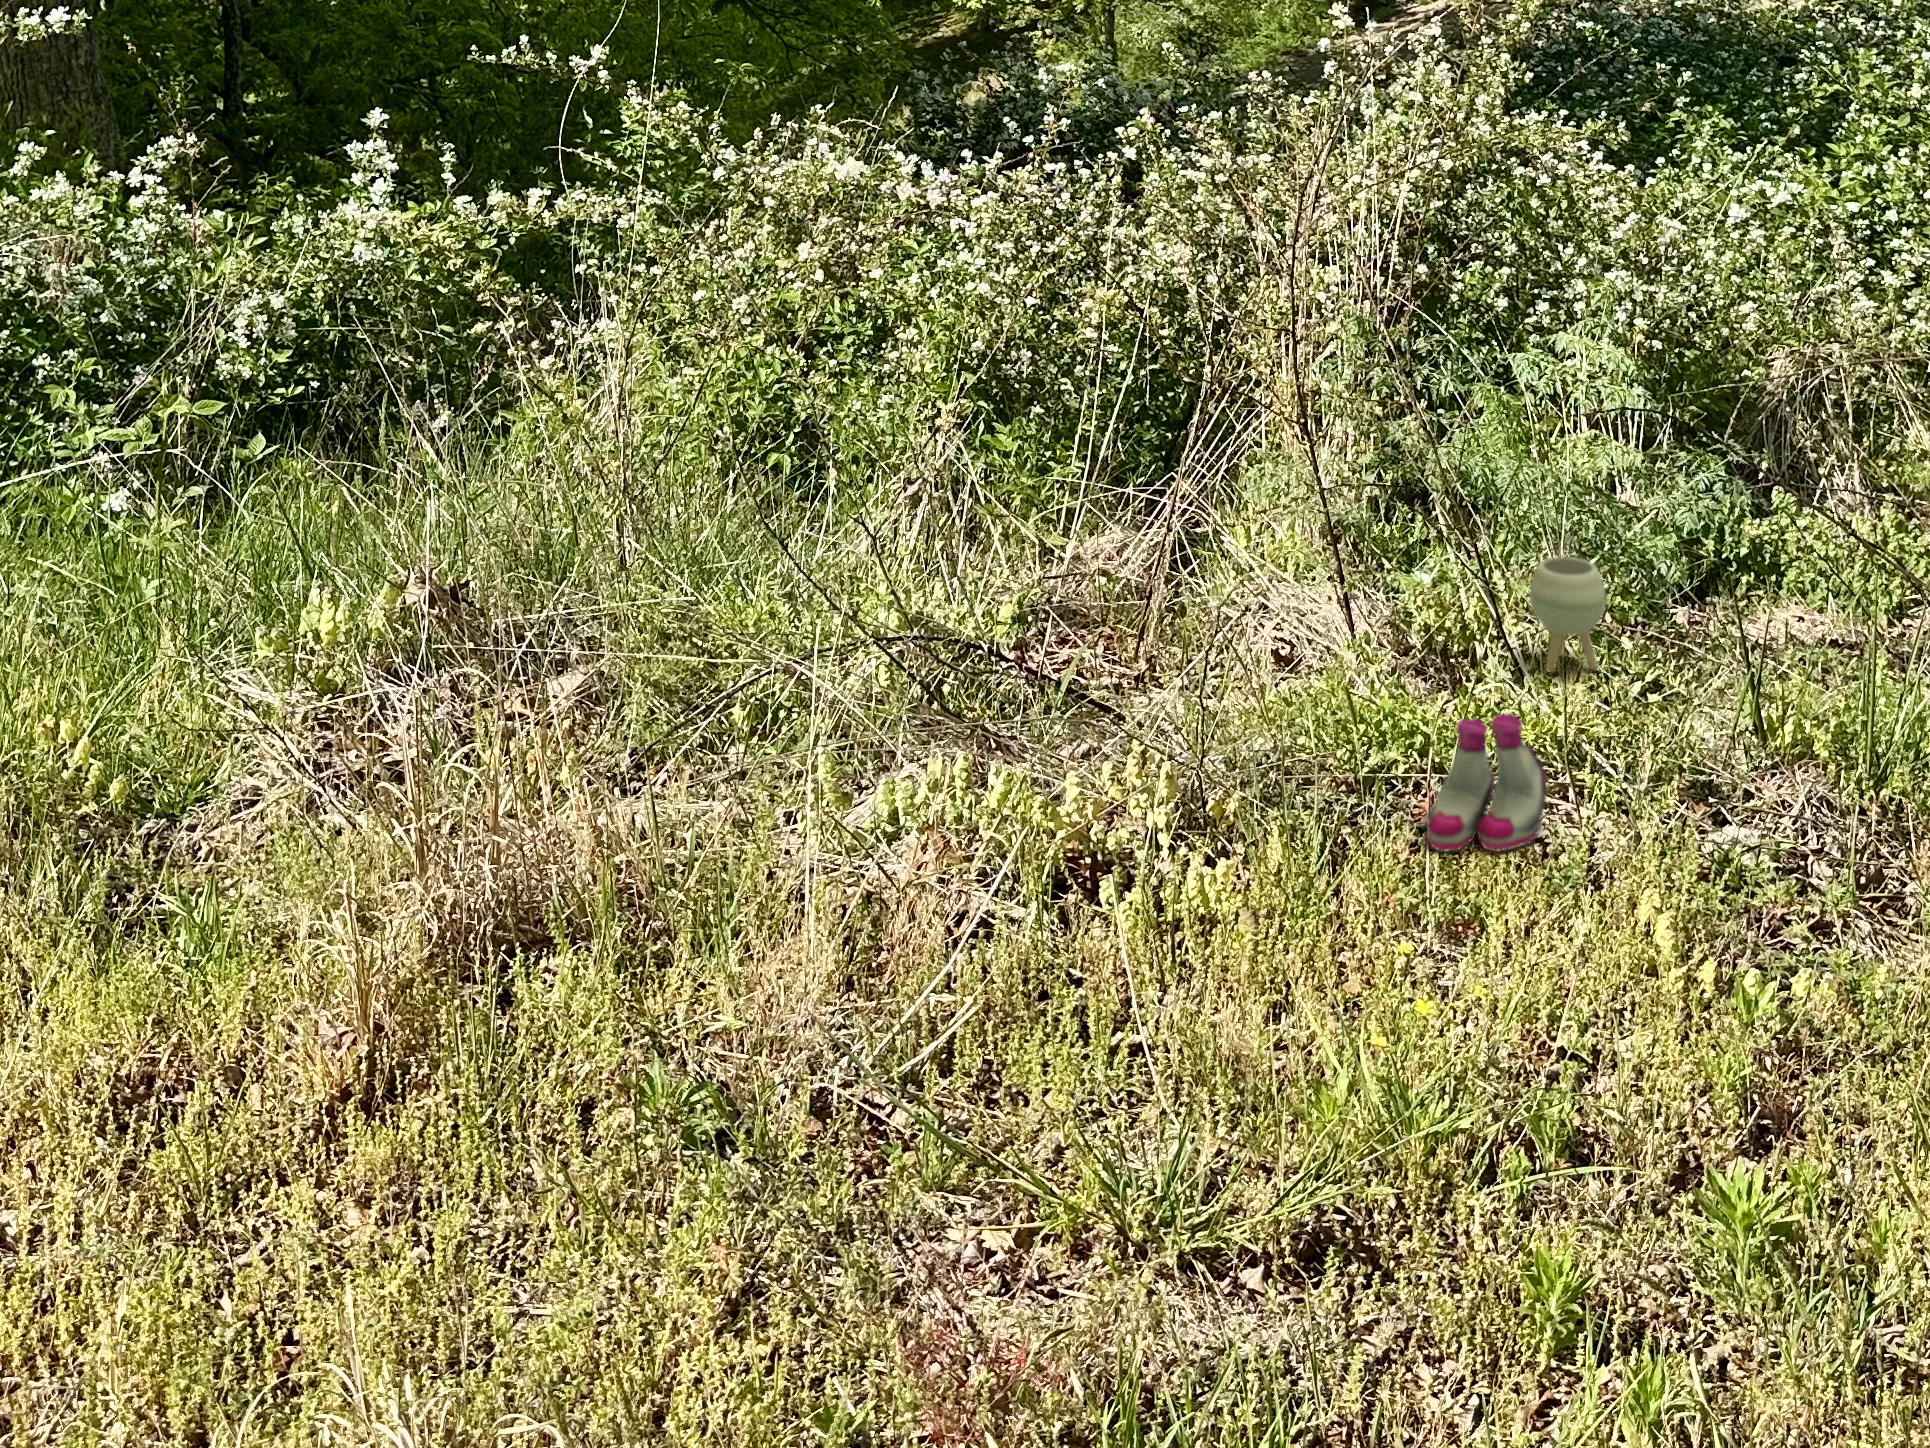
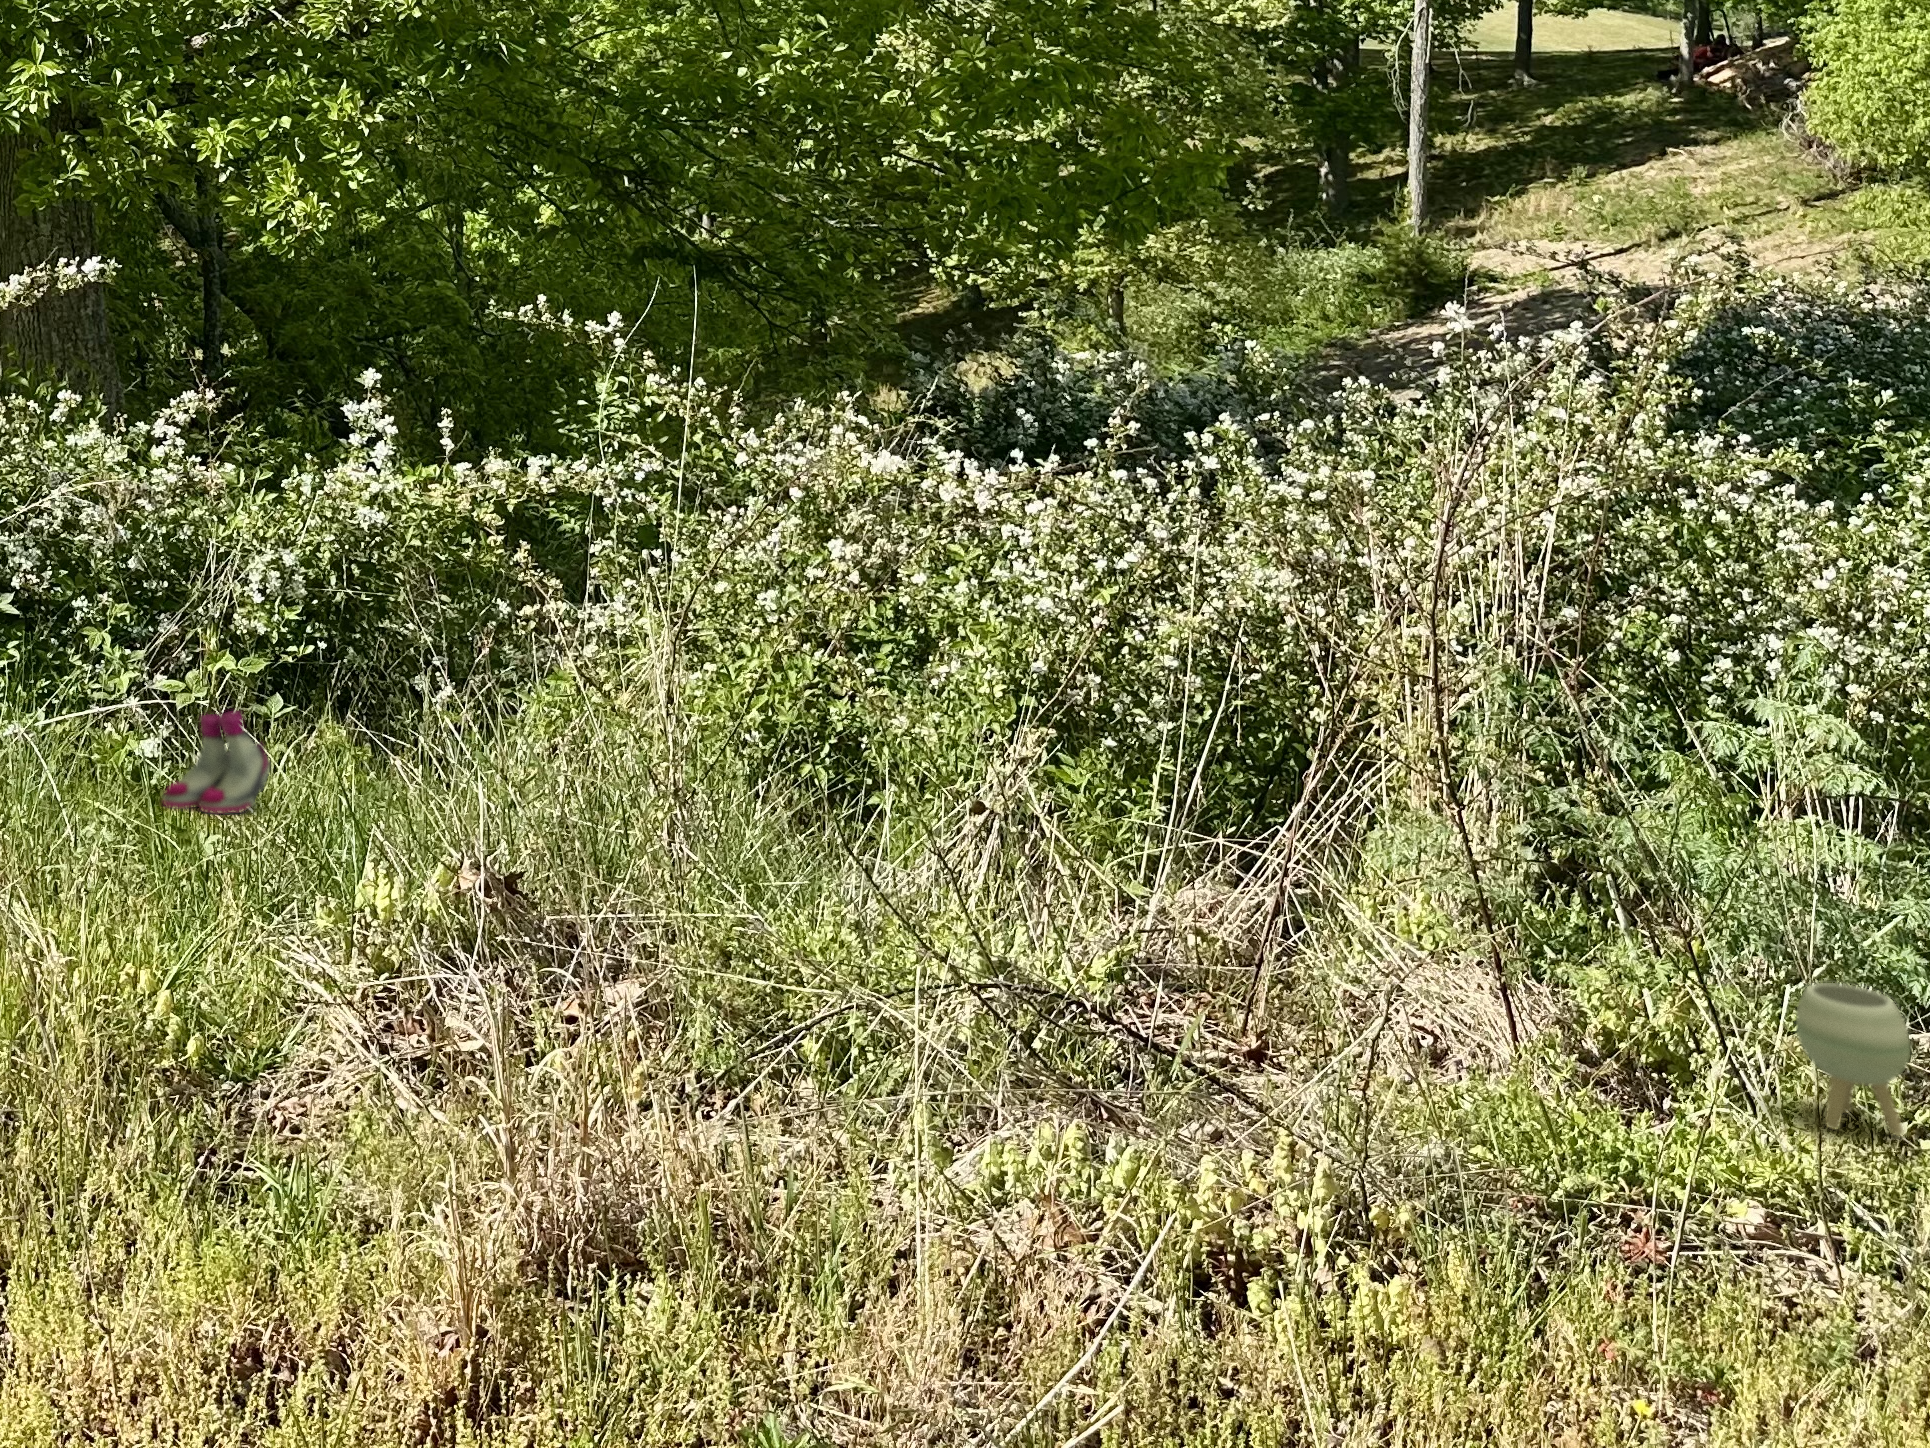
boots: present [1427,713,1546,852] -> present [163,711,270,814]

